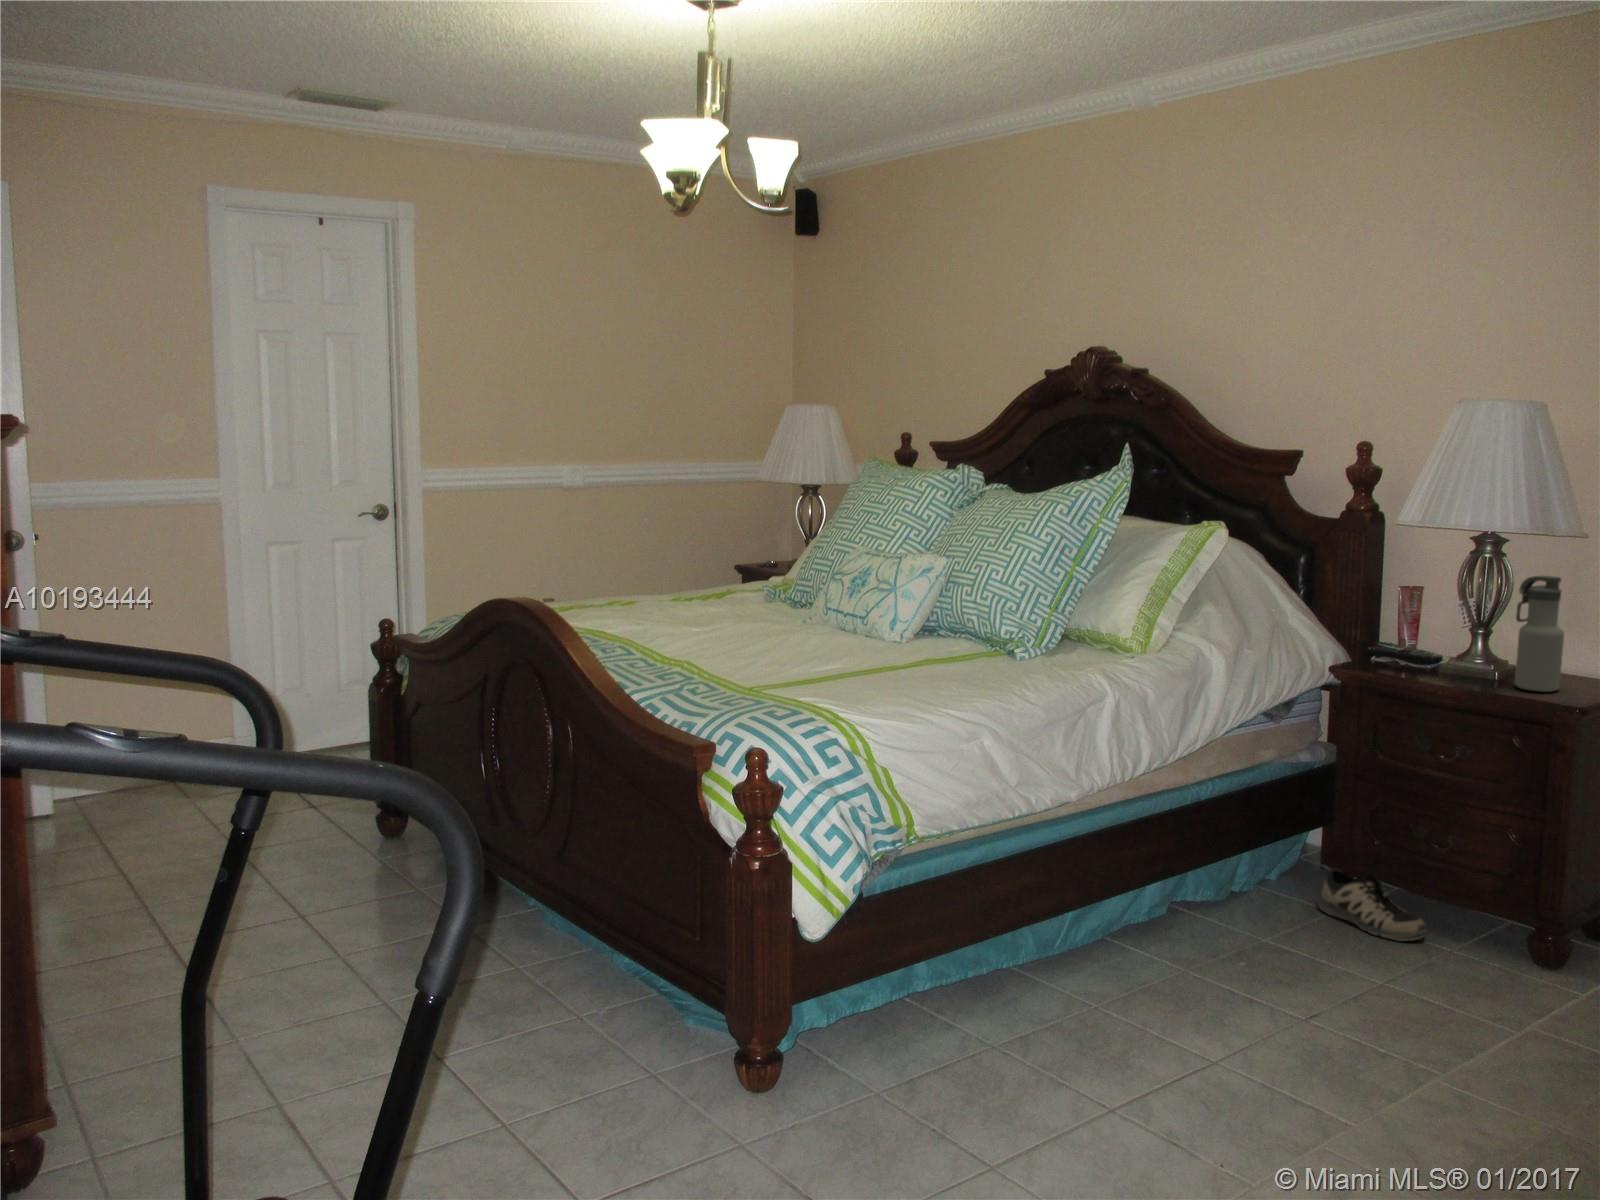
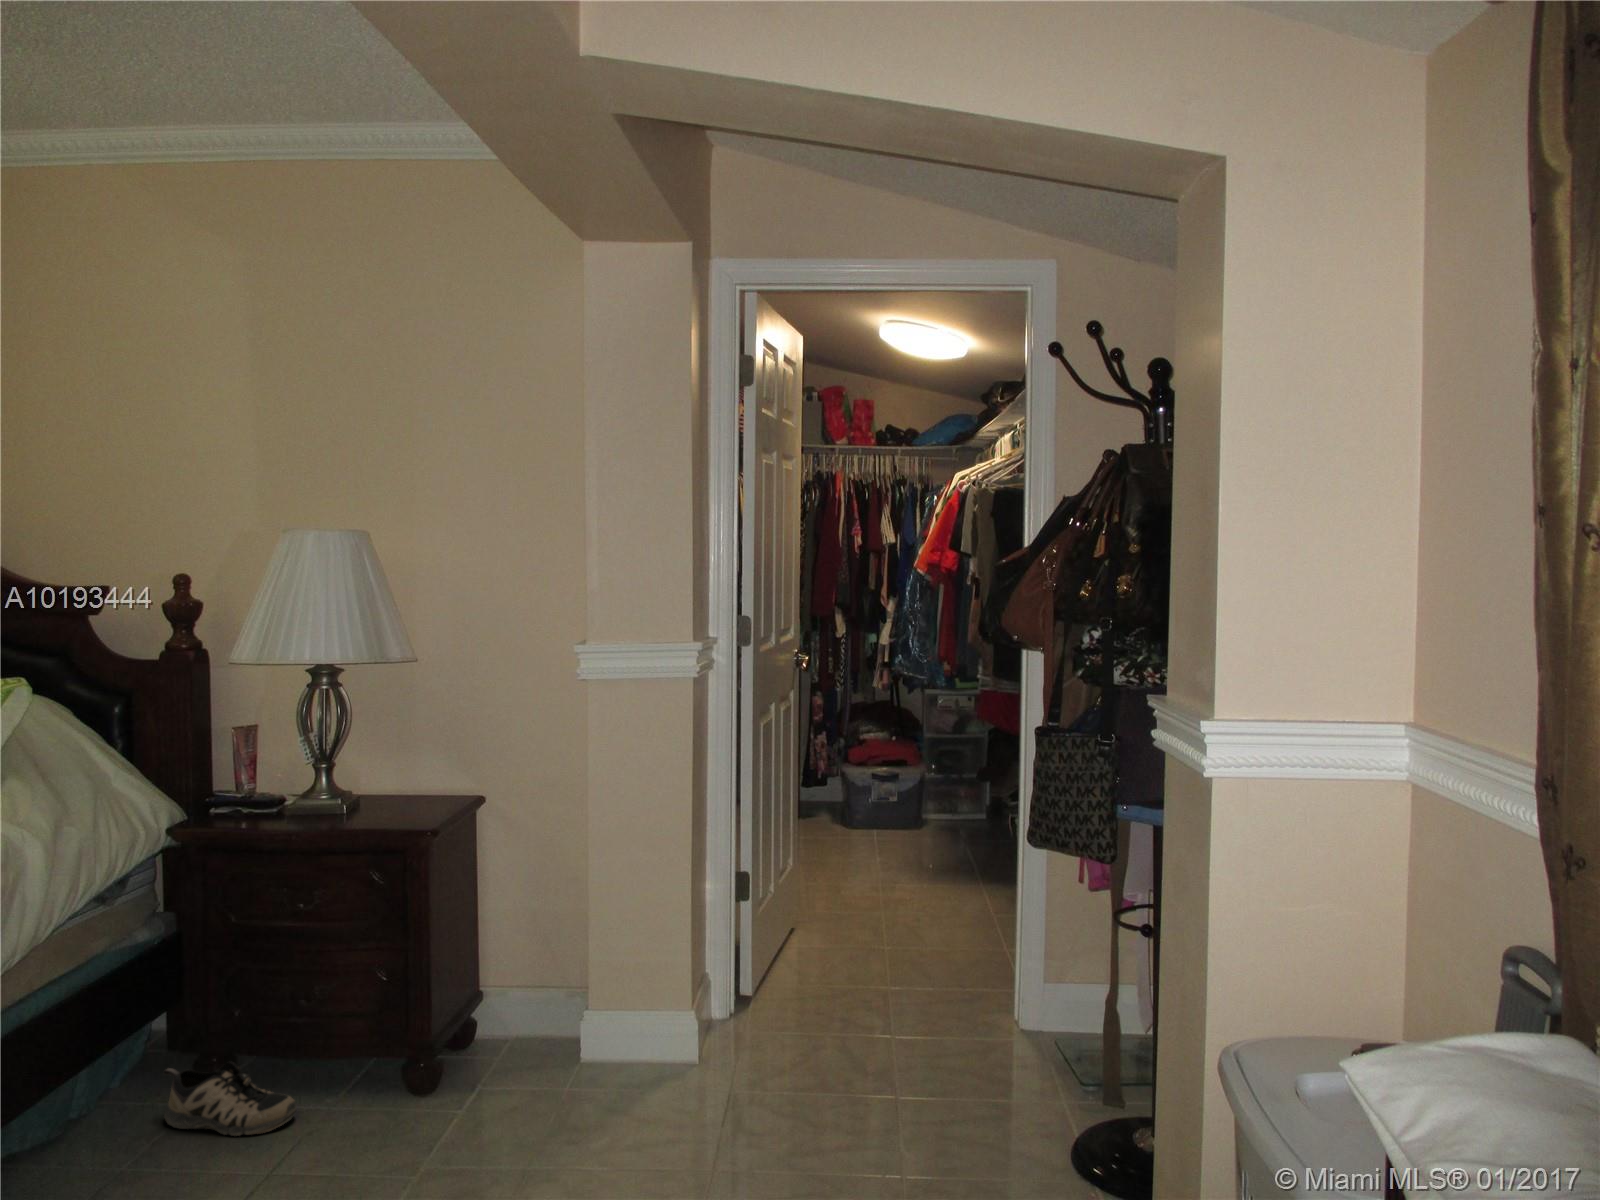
water bottle: present [1515,575,1564,692] -> none [359,702,405,820]

